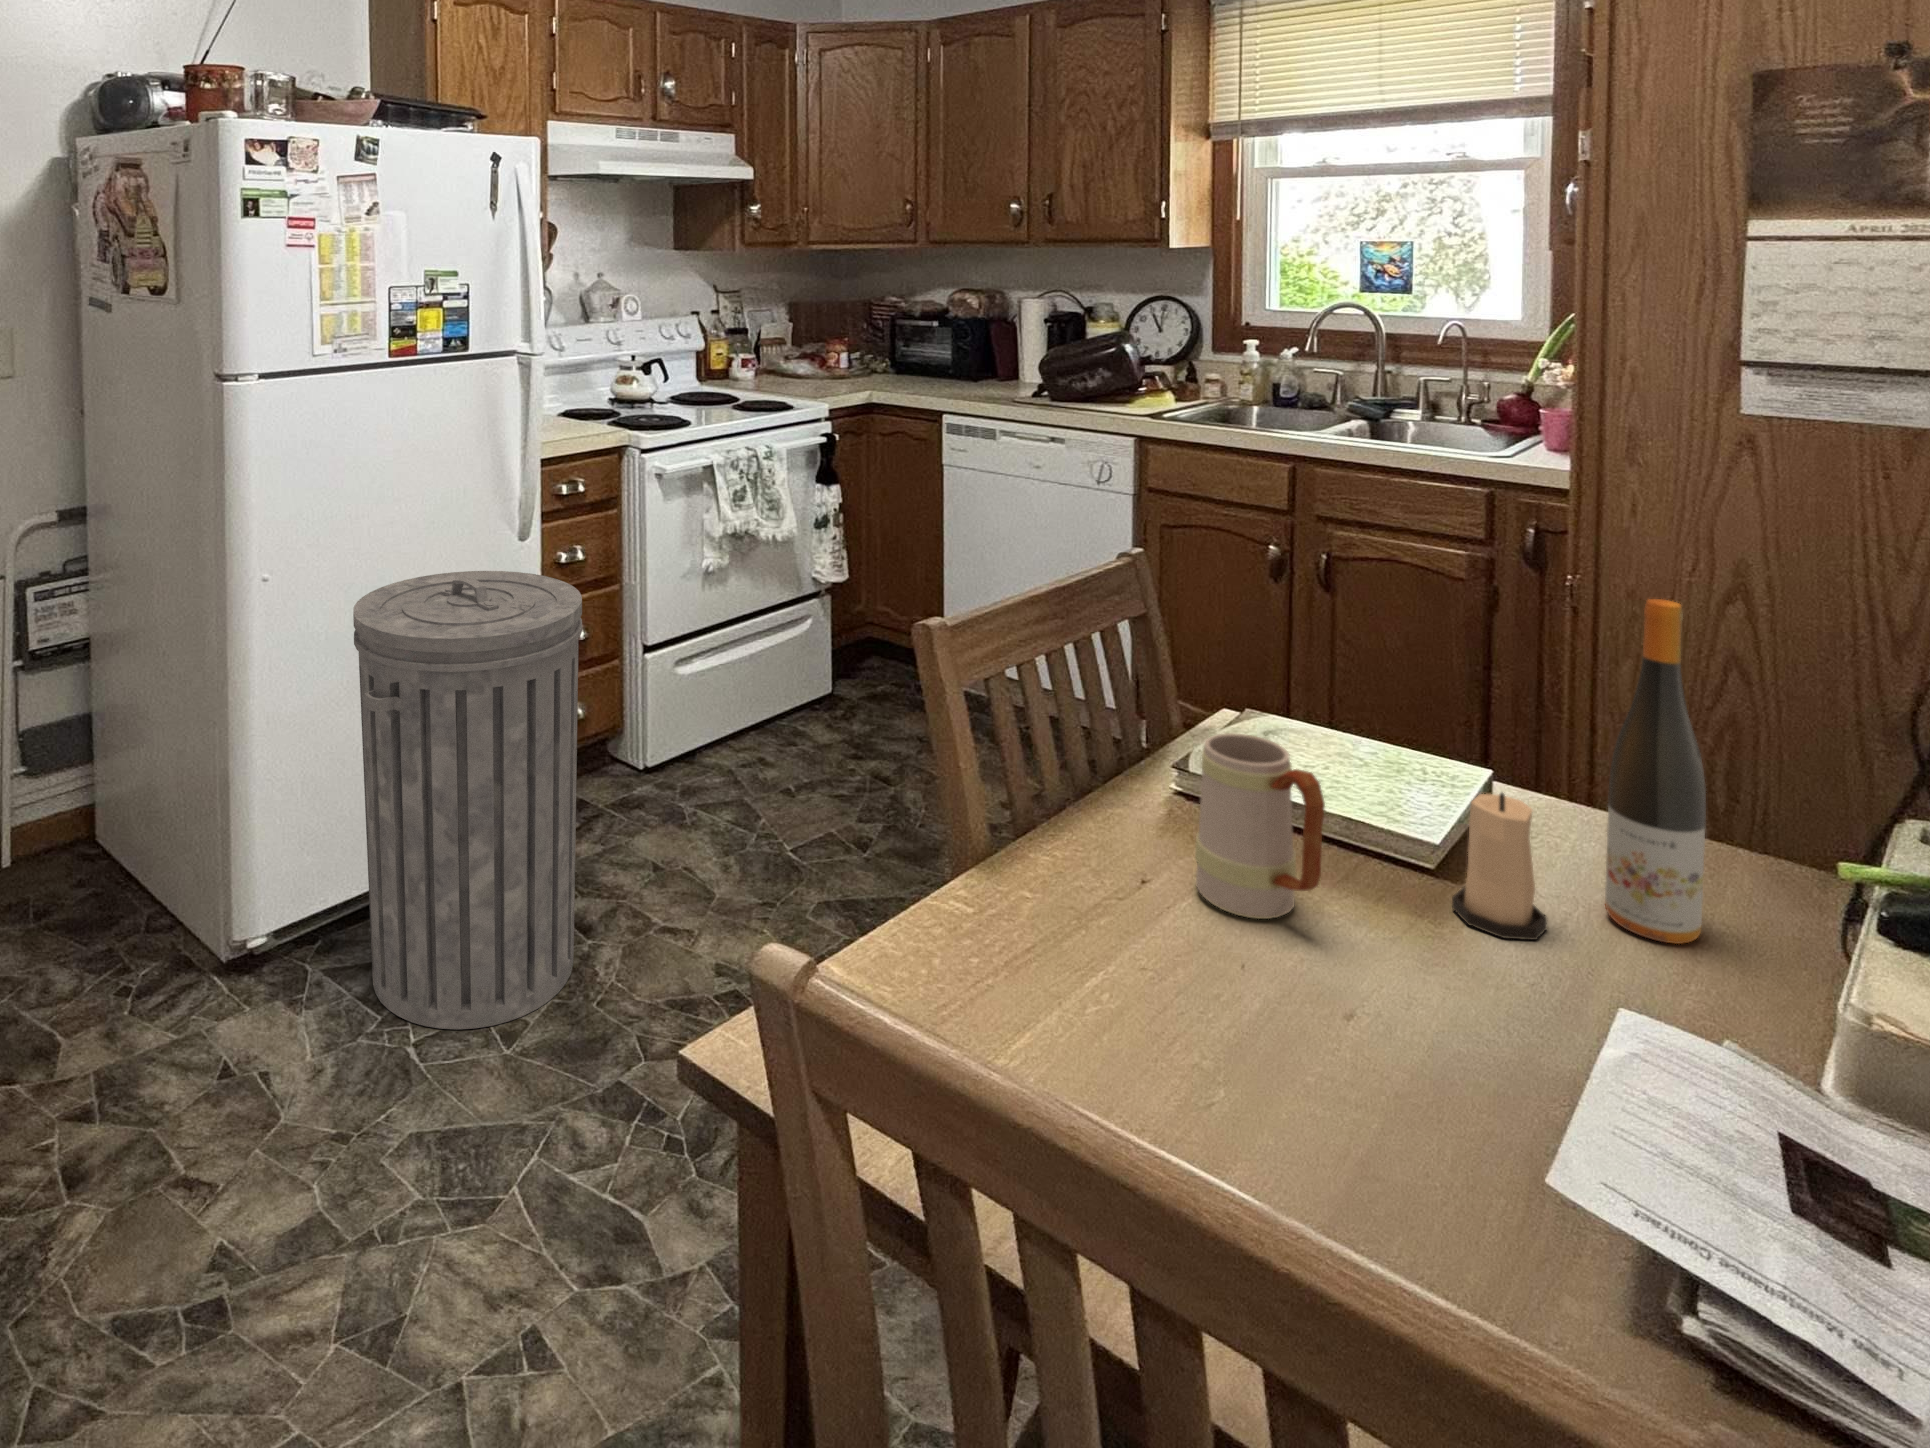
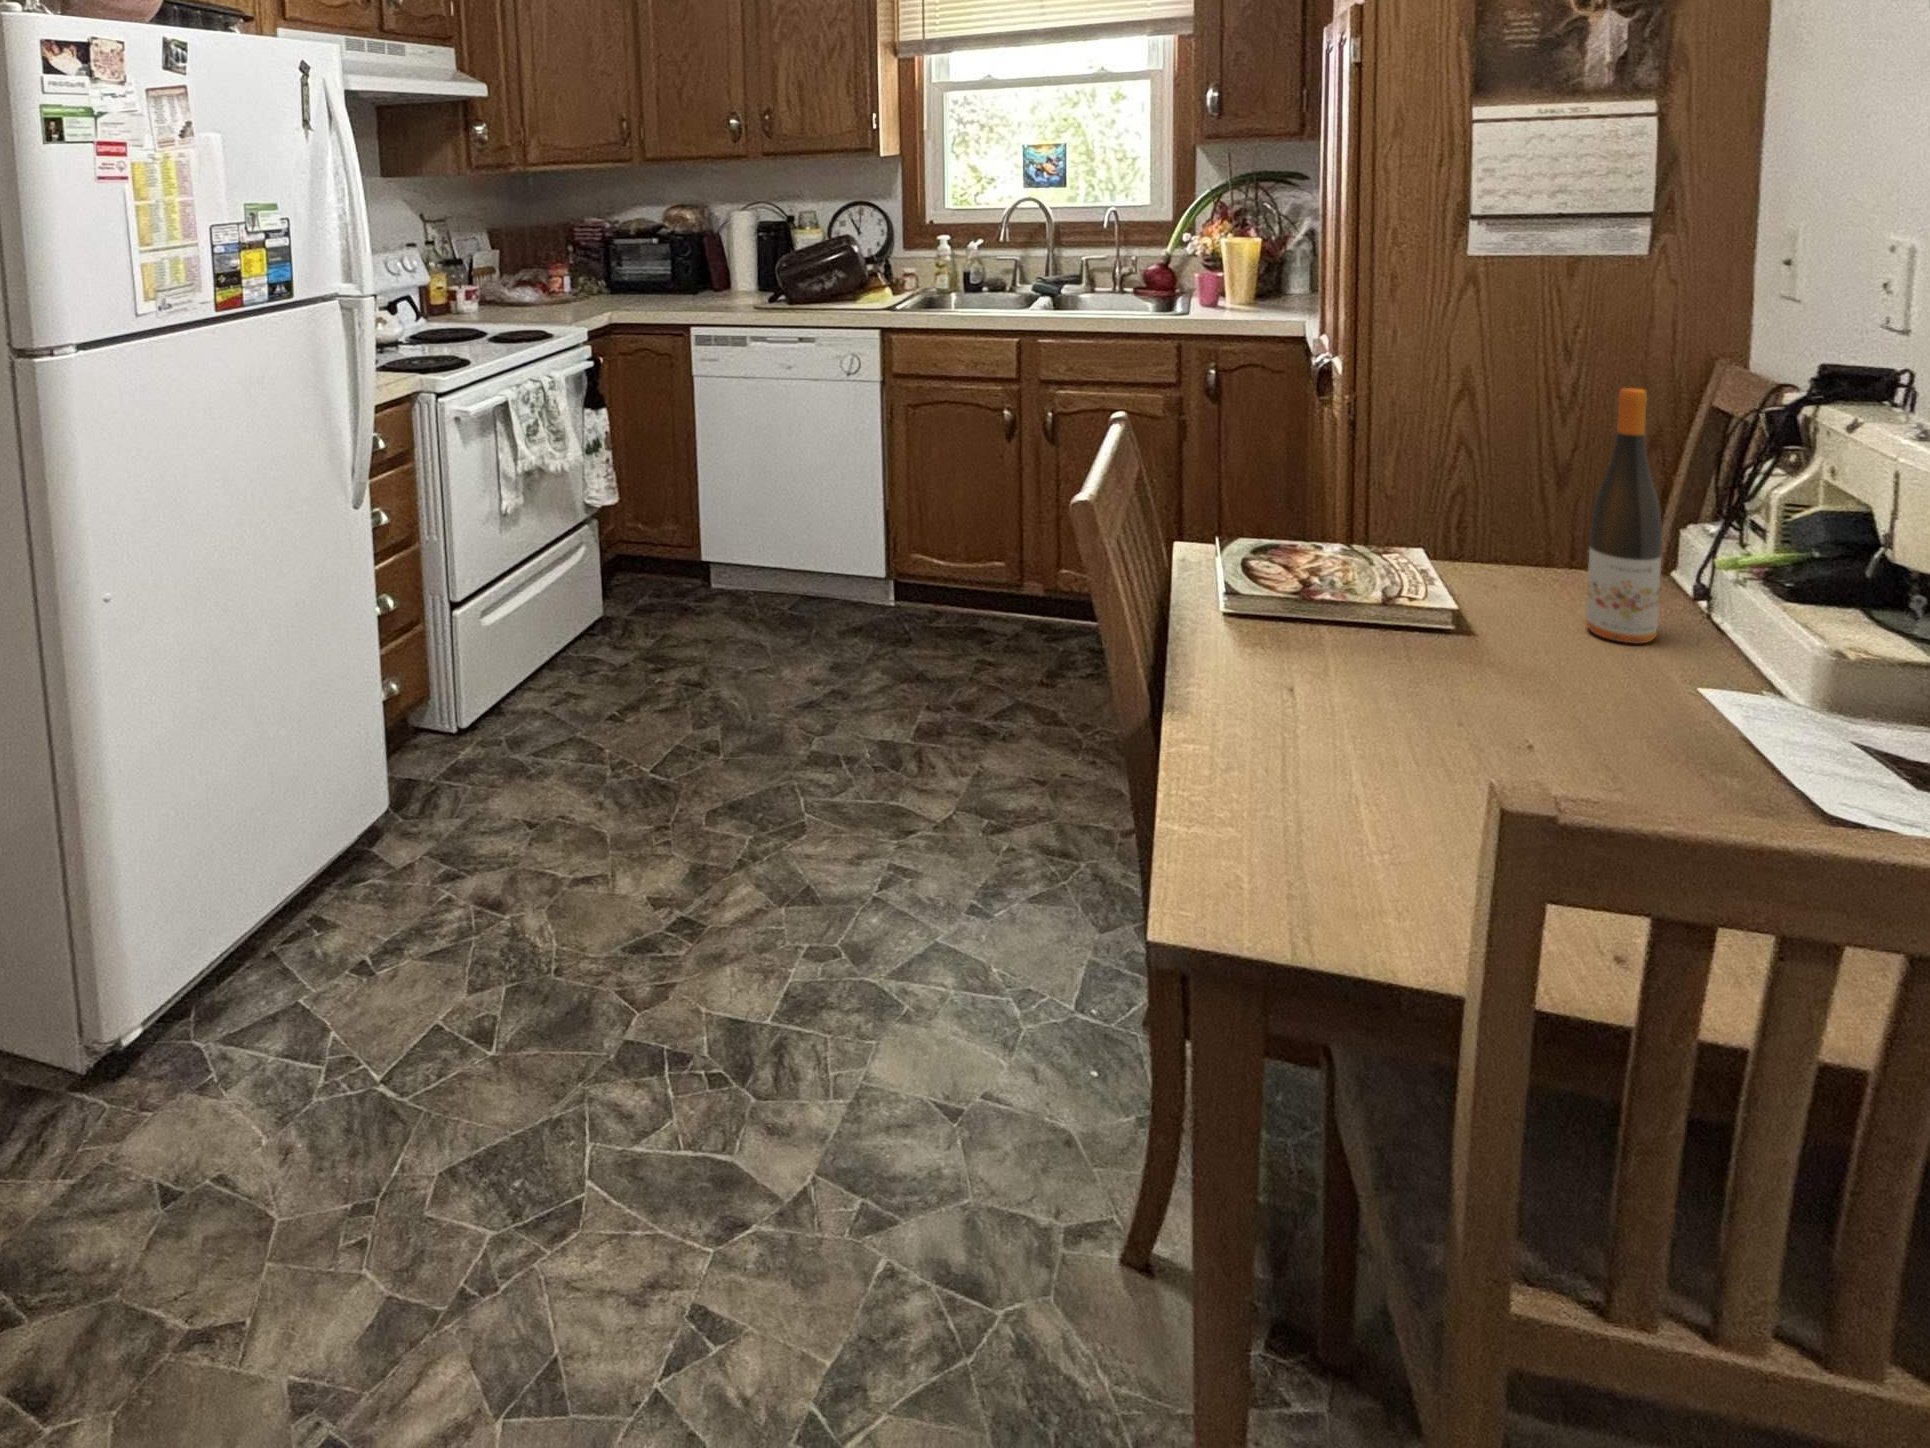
trash can: present [353,571,582,1029] -> none [232,538,513,1058]
mug: present [1195,733,1325,919] -> none [1343,548,1475,698]
candle: present [1452,793,1547,940] -> none [1507,554,1580,667]

